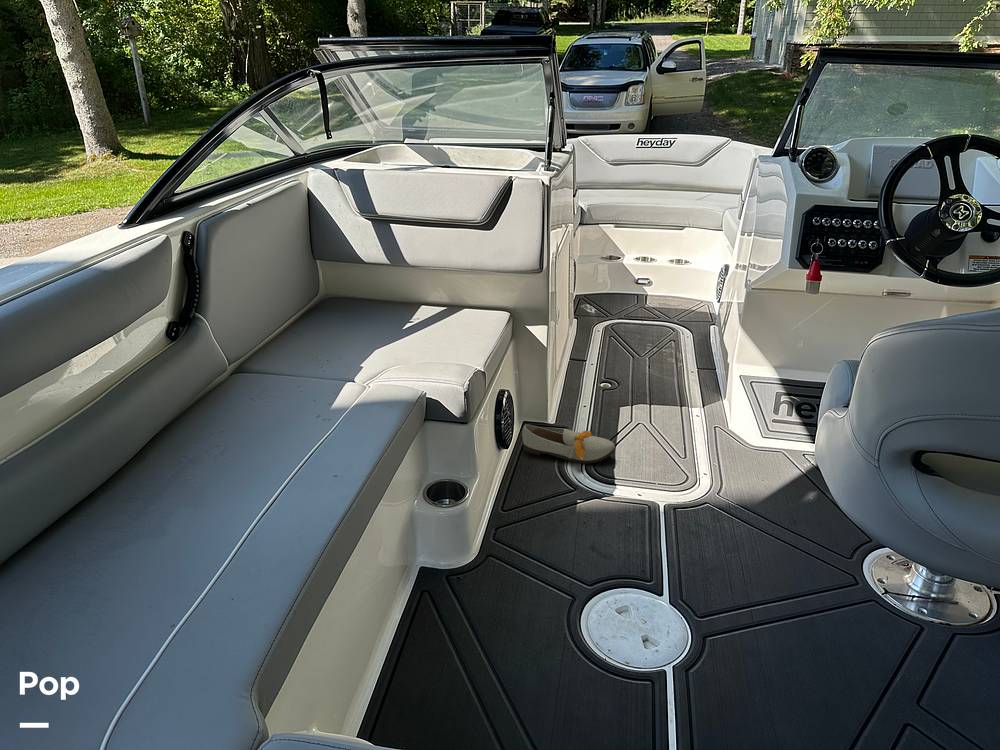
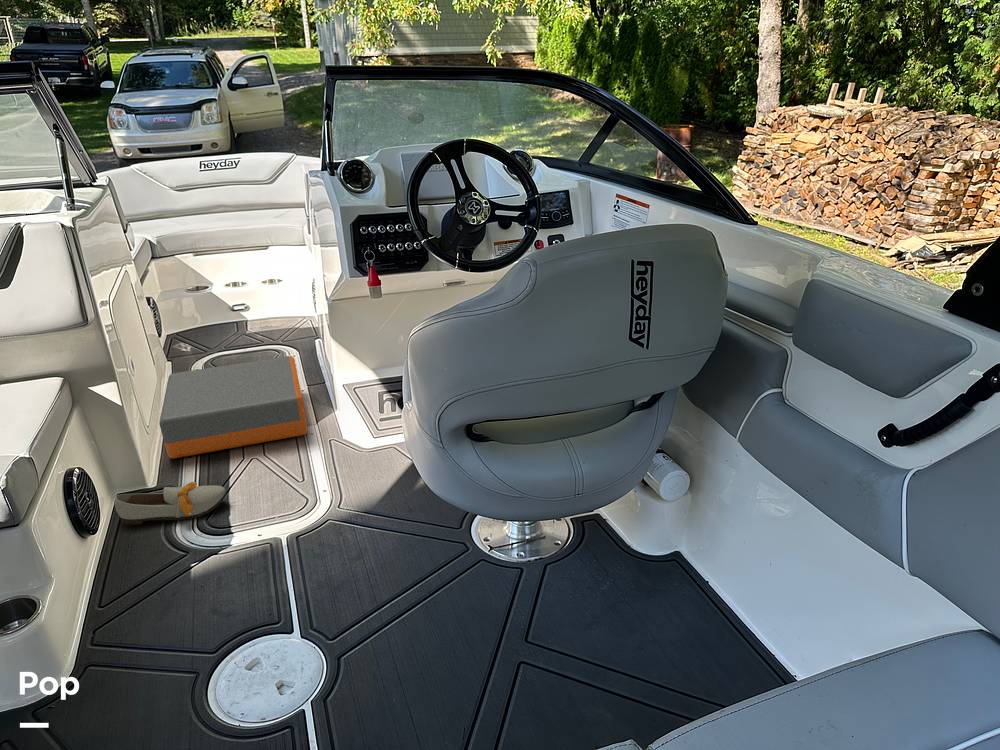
storage box: none [567,330,699,415] -> present [159,356,308,458]

